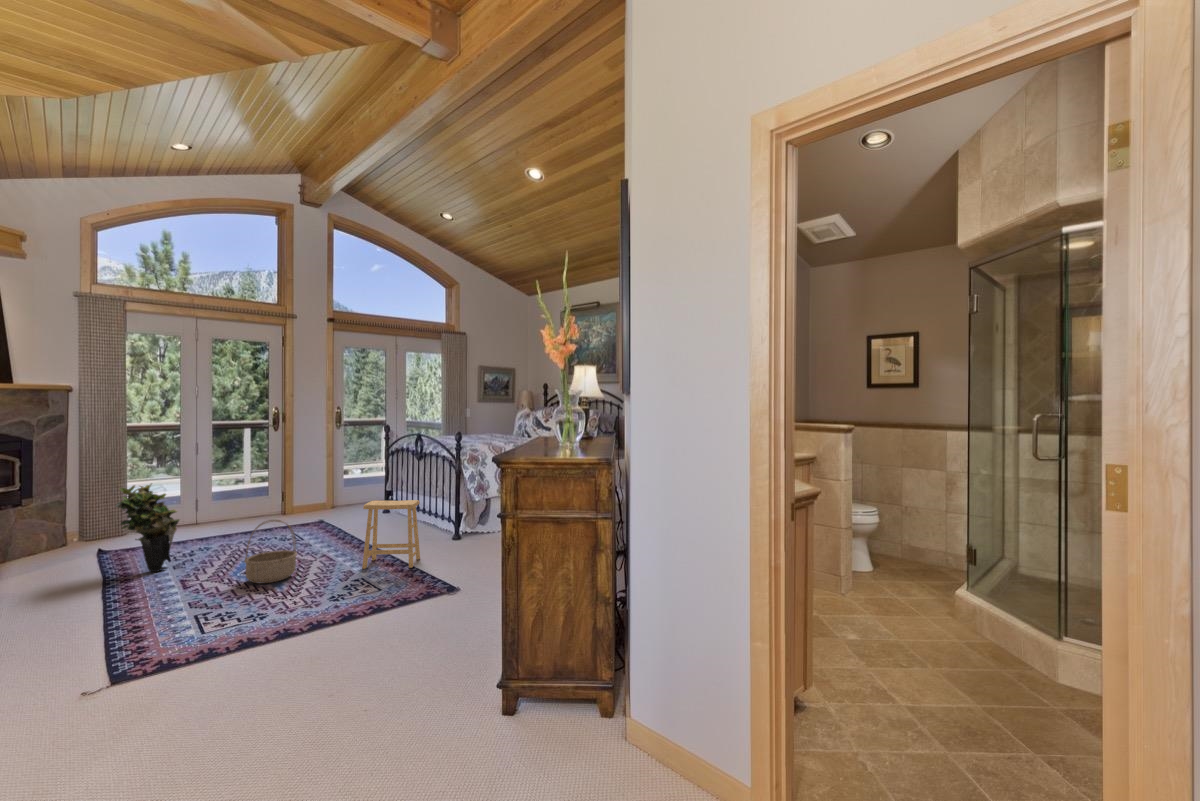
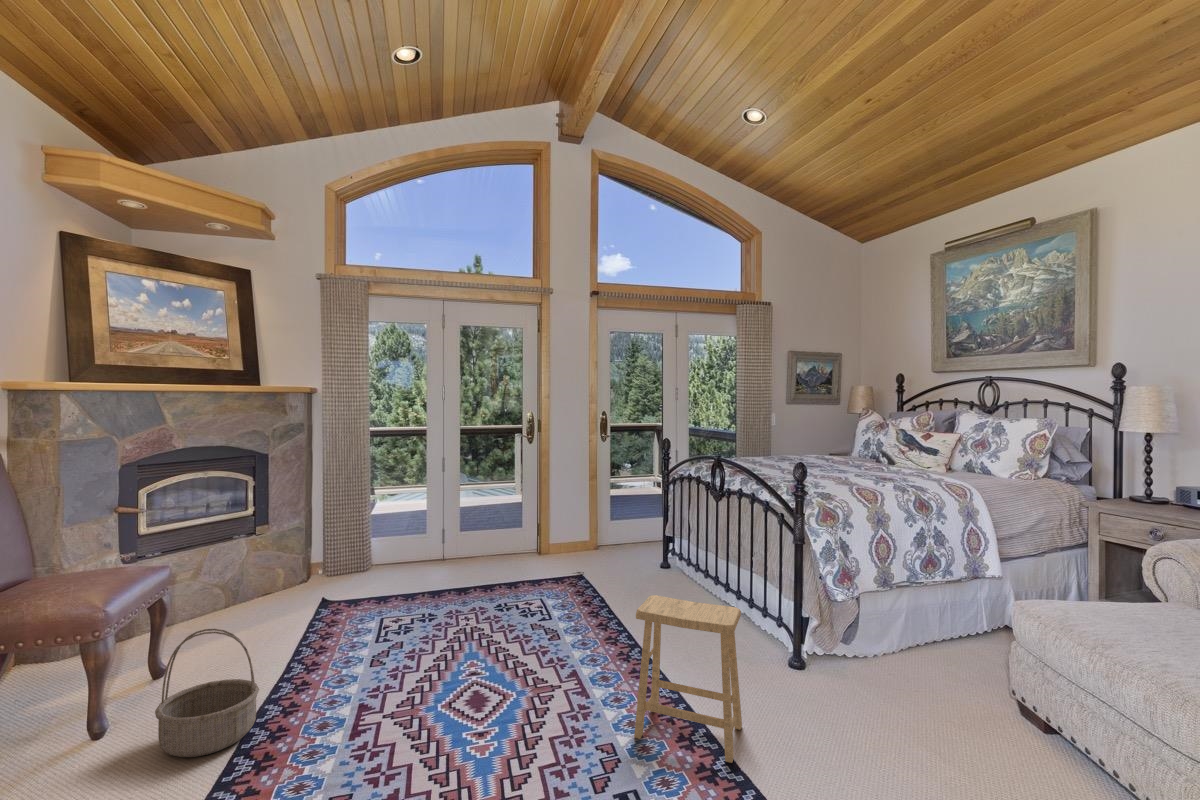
potted plant: present [115,484,179,572] -> none [306,524,388,663]
basket: present [244,519,297,584] -> present [155,629,259,757]

